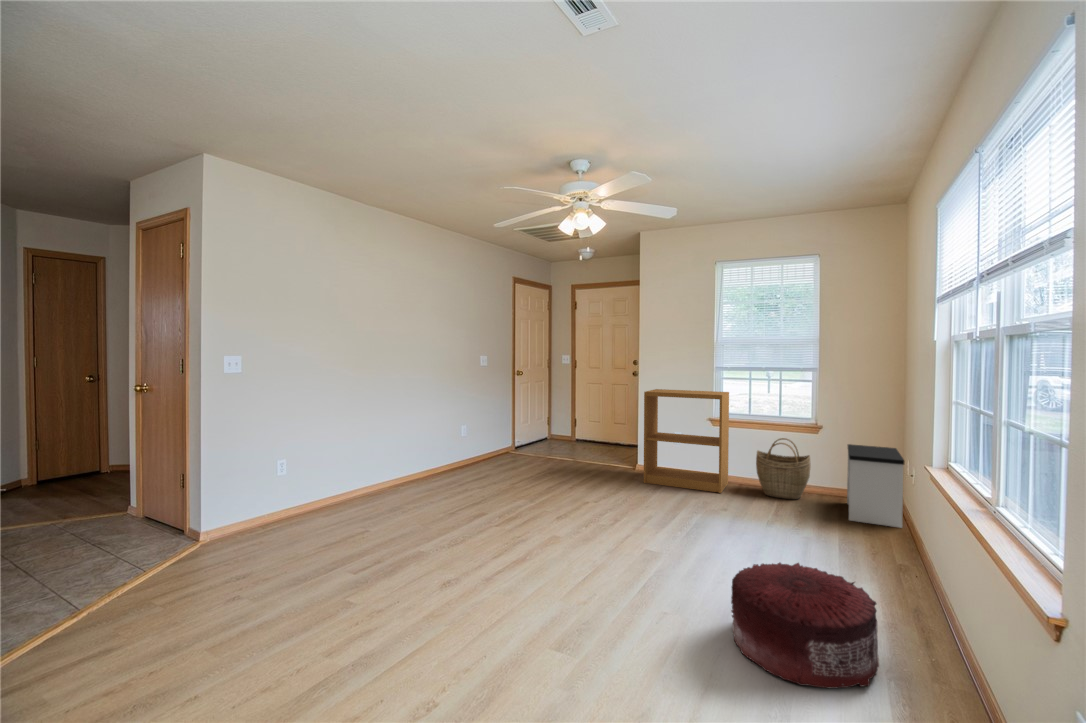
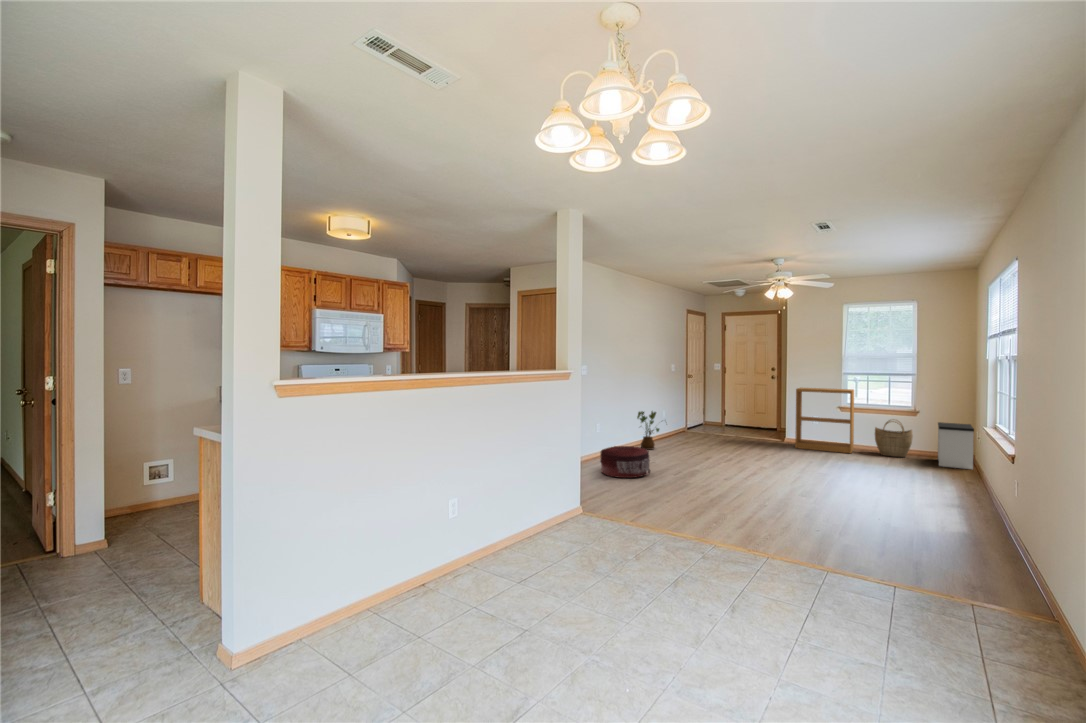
house plant: none [387,429,436,495] -> present [637,411,659,450]
pouf: present [731,563,879,688] -> present [600,446,650,478]

